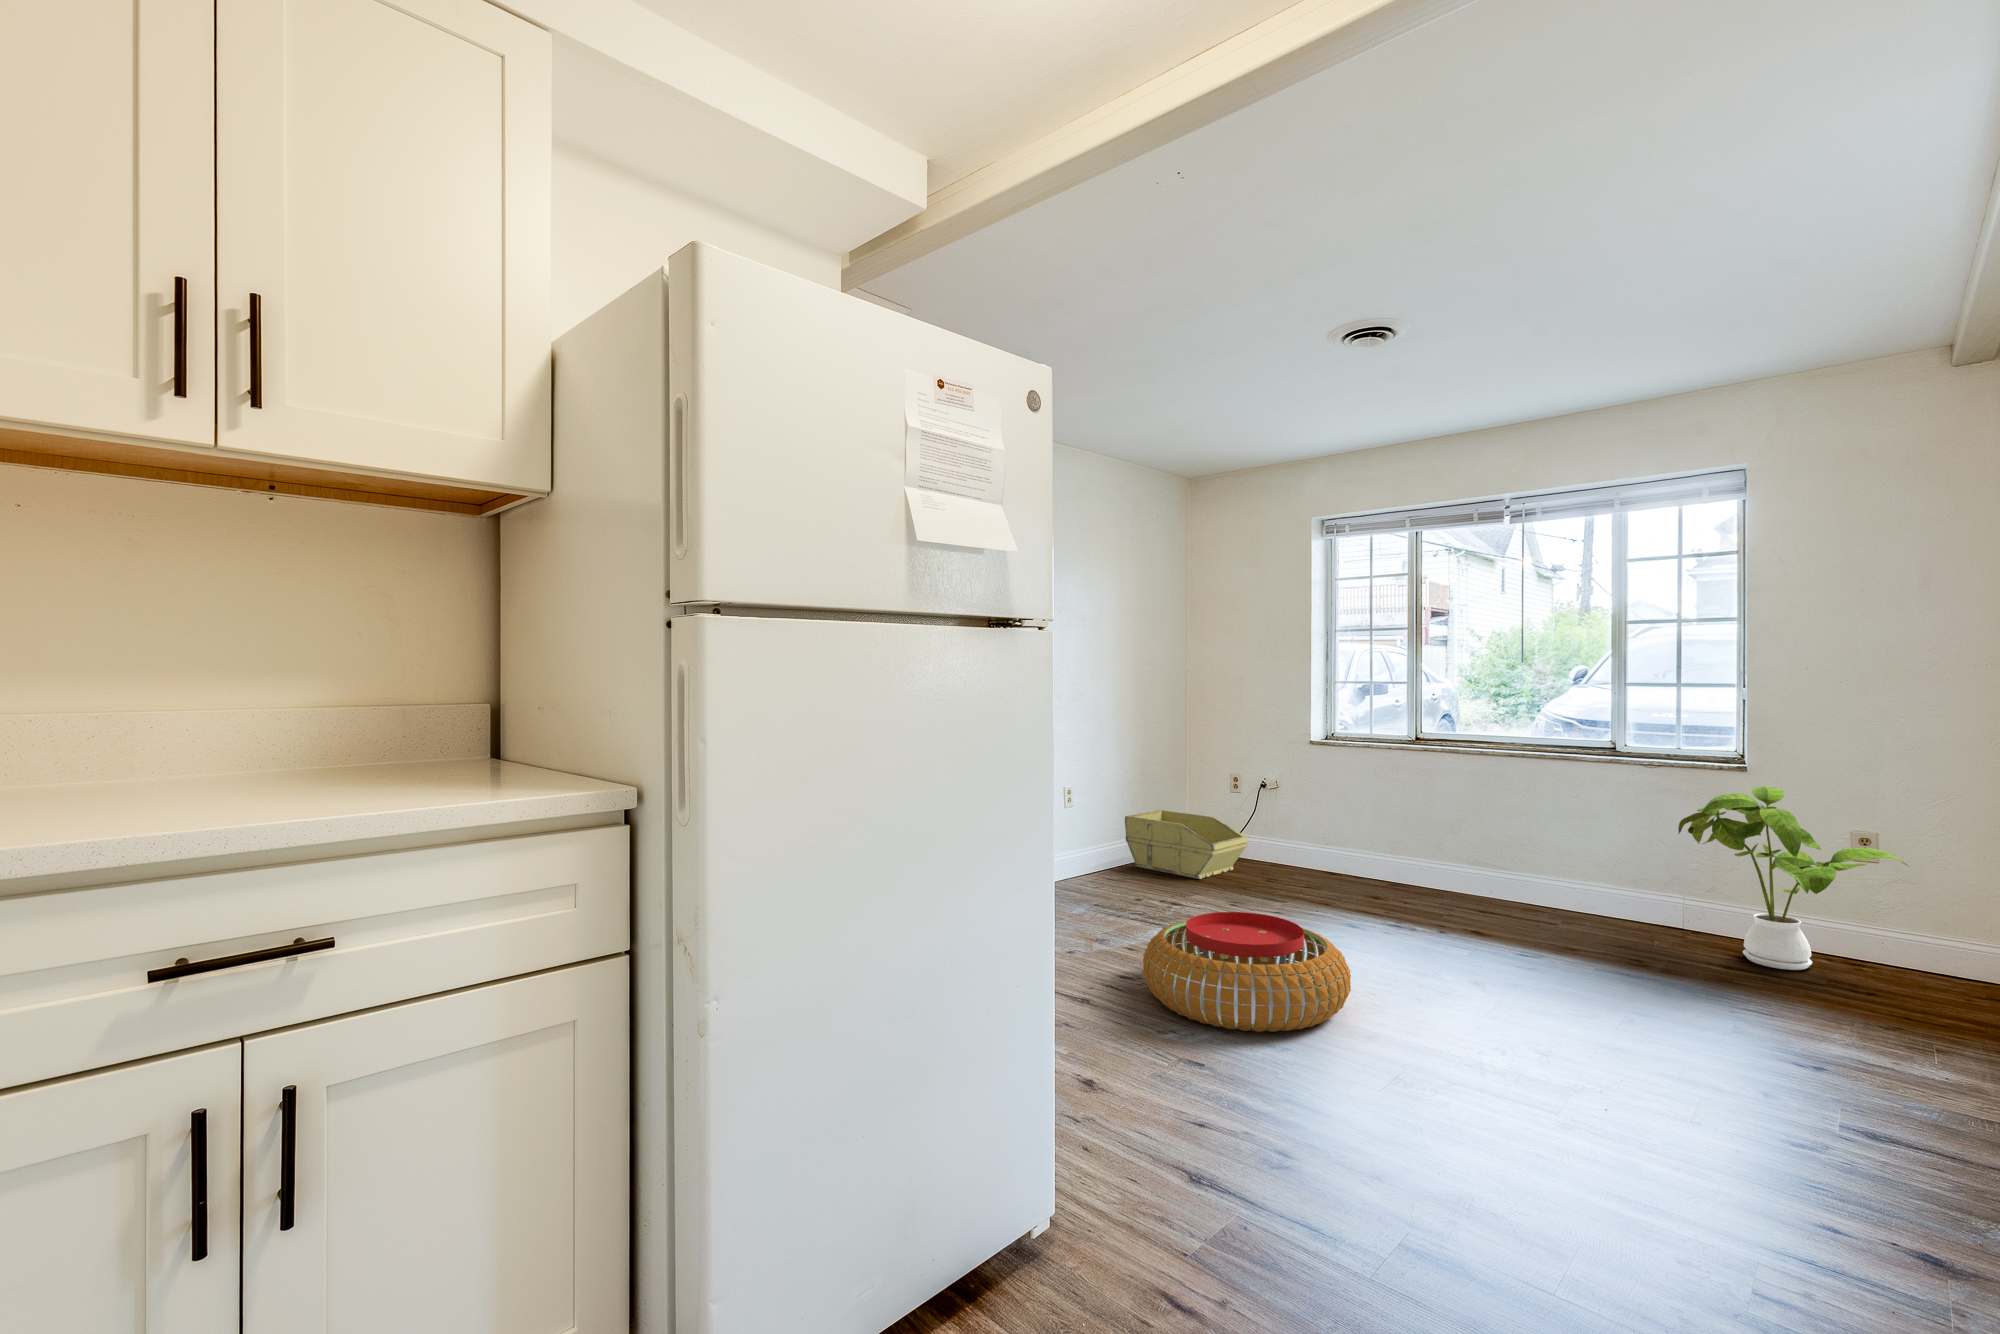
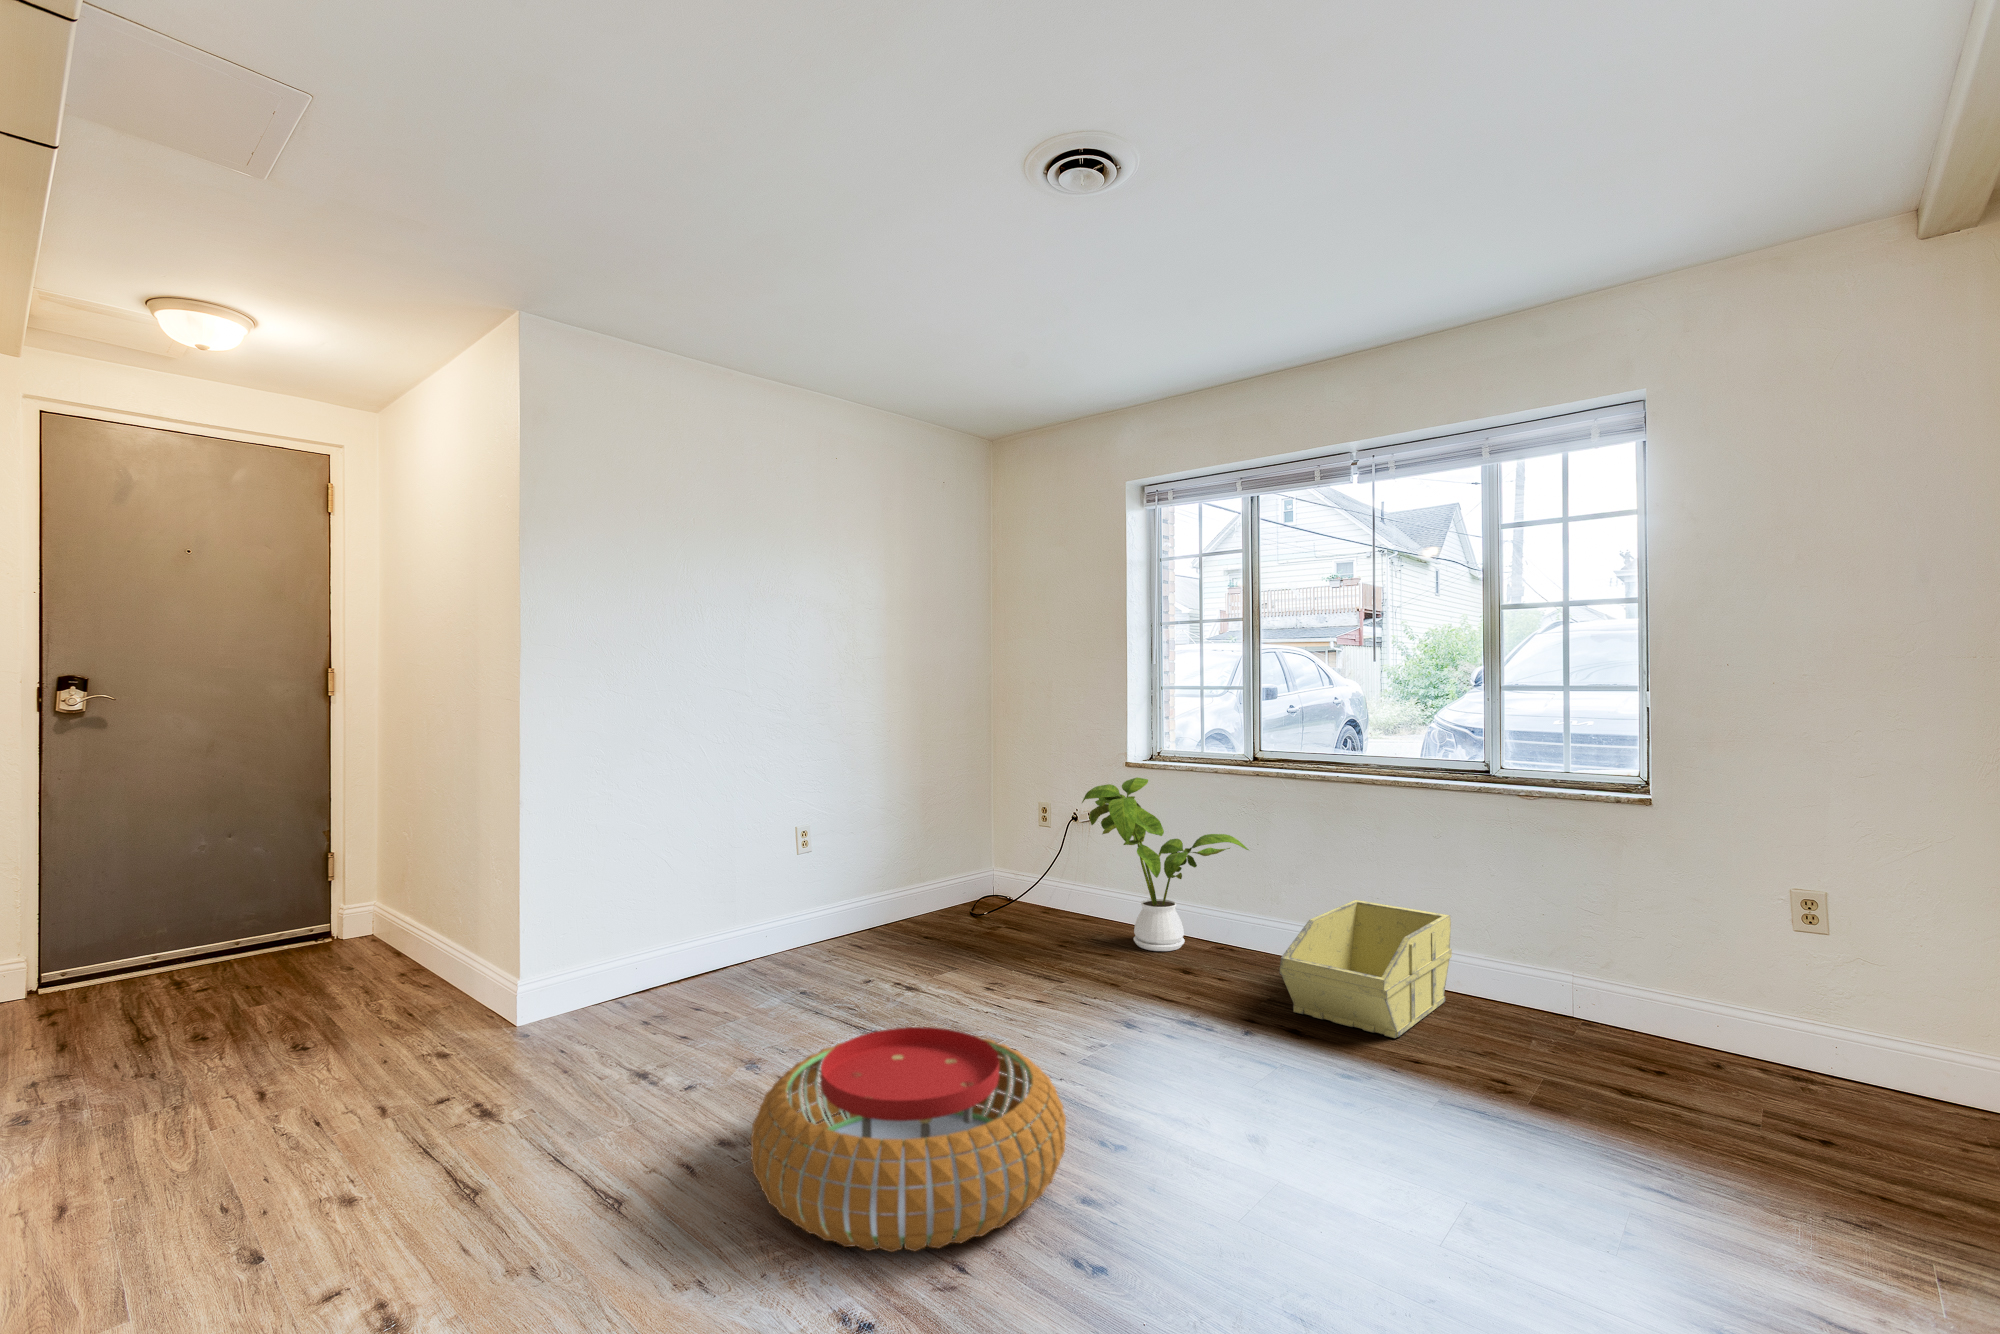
house plant: present [1678,786,1910,970] -> present [1082,777,1249,951]
storage bin: present [1125,810,1248,879] -> present [1280,900,1452,1038]

